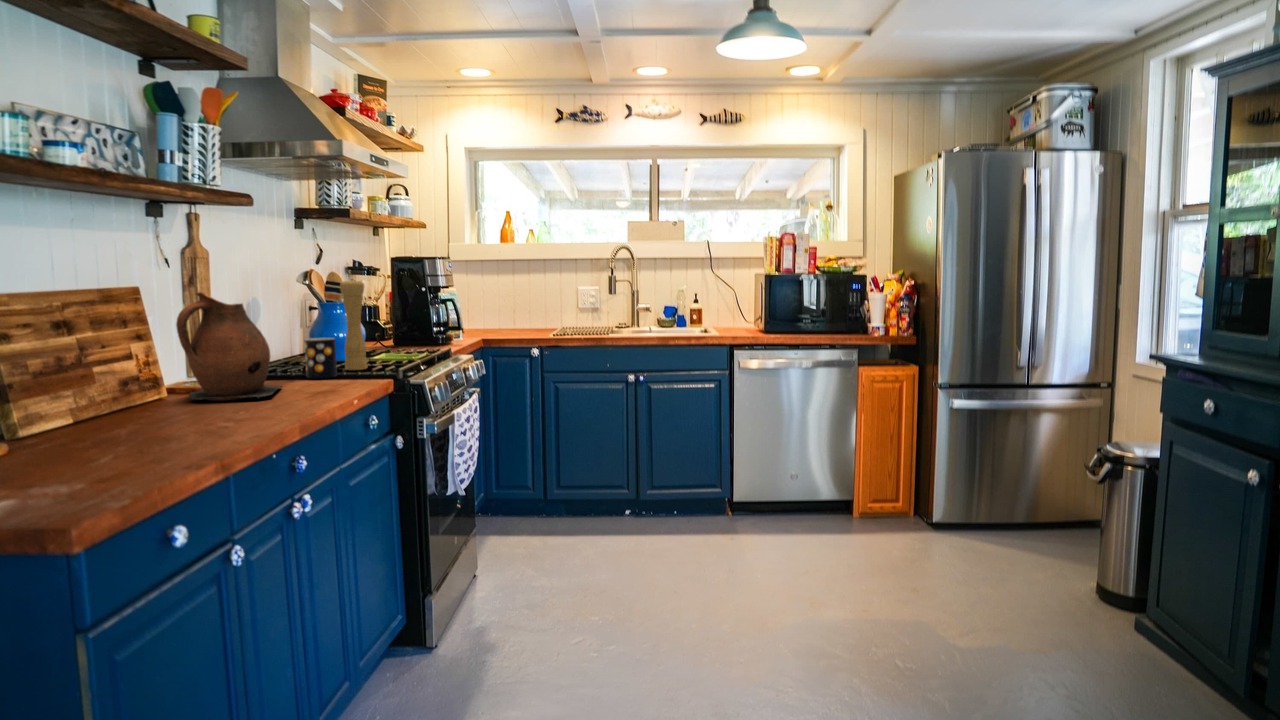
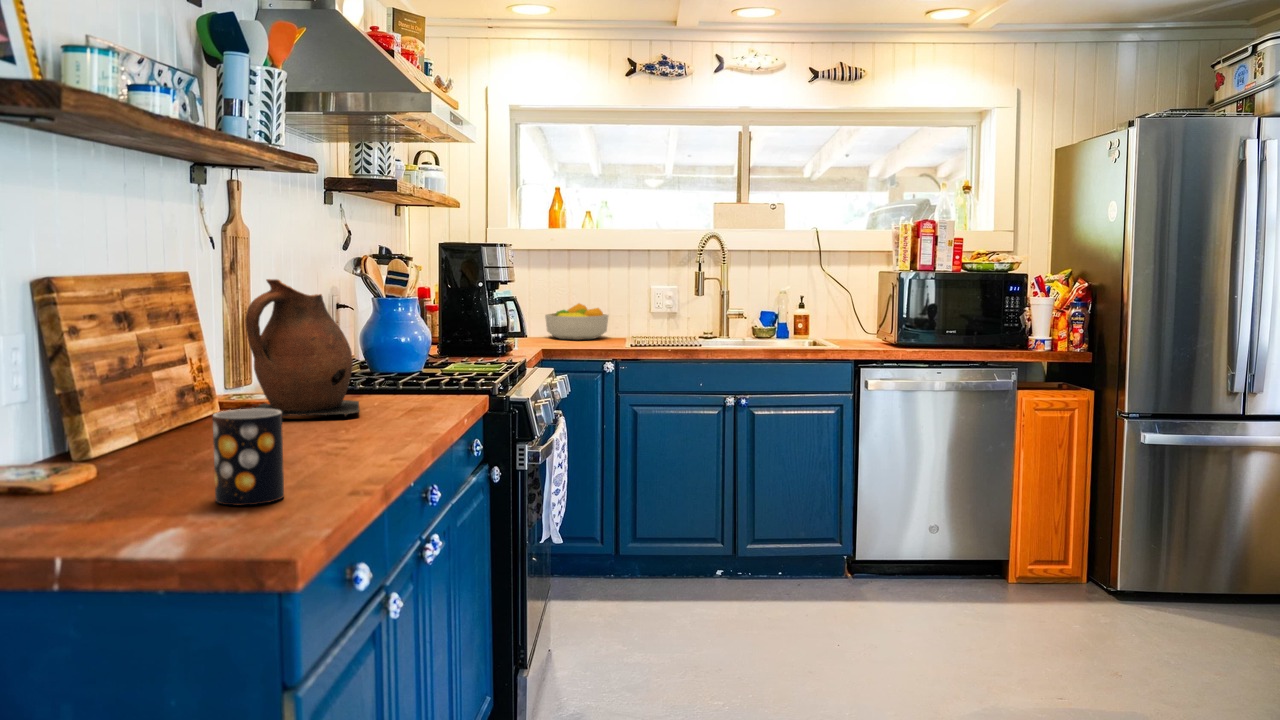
pepper mill: present [340,279,367,370] -> none [411,267,440,384]
fruit bowl: none [493,302,543,331] -> present [545,303,608,340]
mug: present [304,338,337,378] -> present [213,409,284,505]

